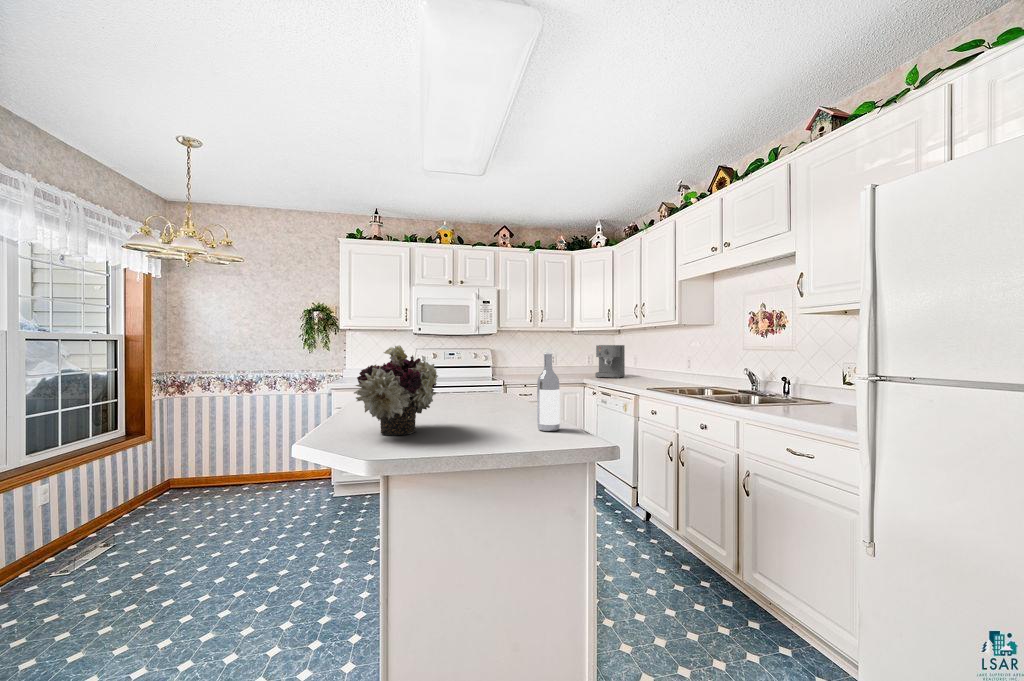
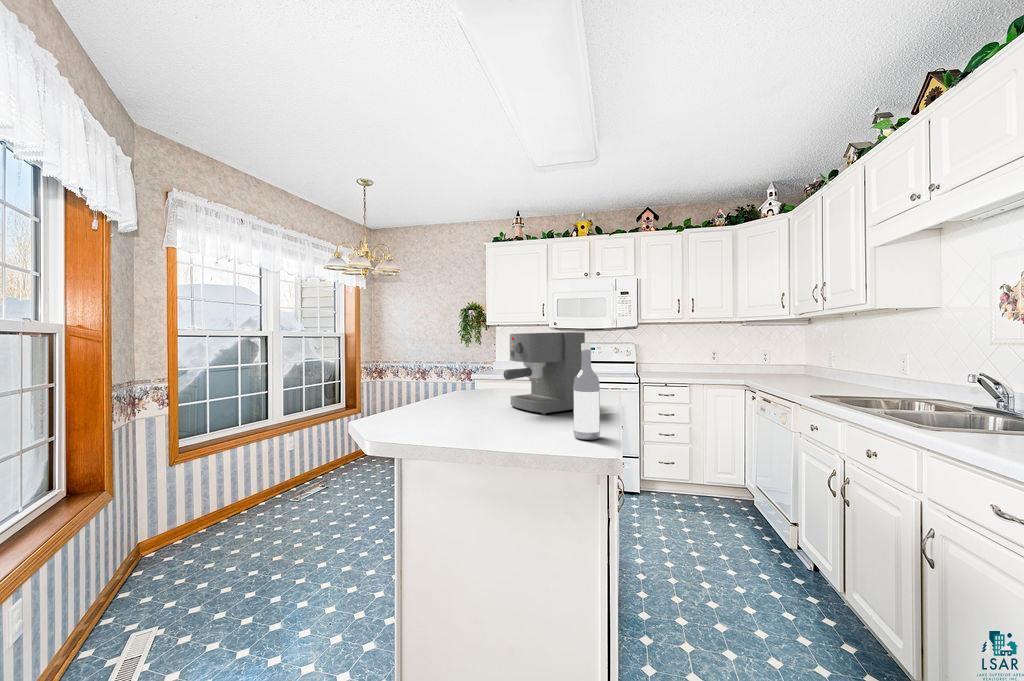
flower arrangement: present [354,345,438,435] -> none [390,341,481,428]
coffee maker: present [595,345,625,378] -> present [503,332,585,415]

